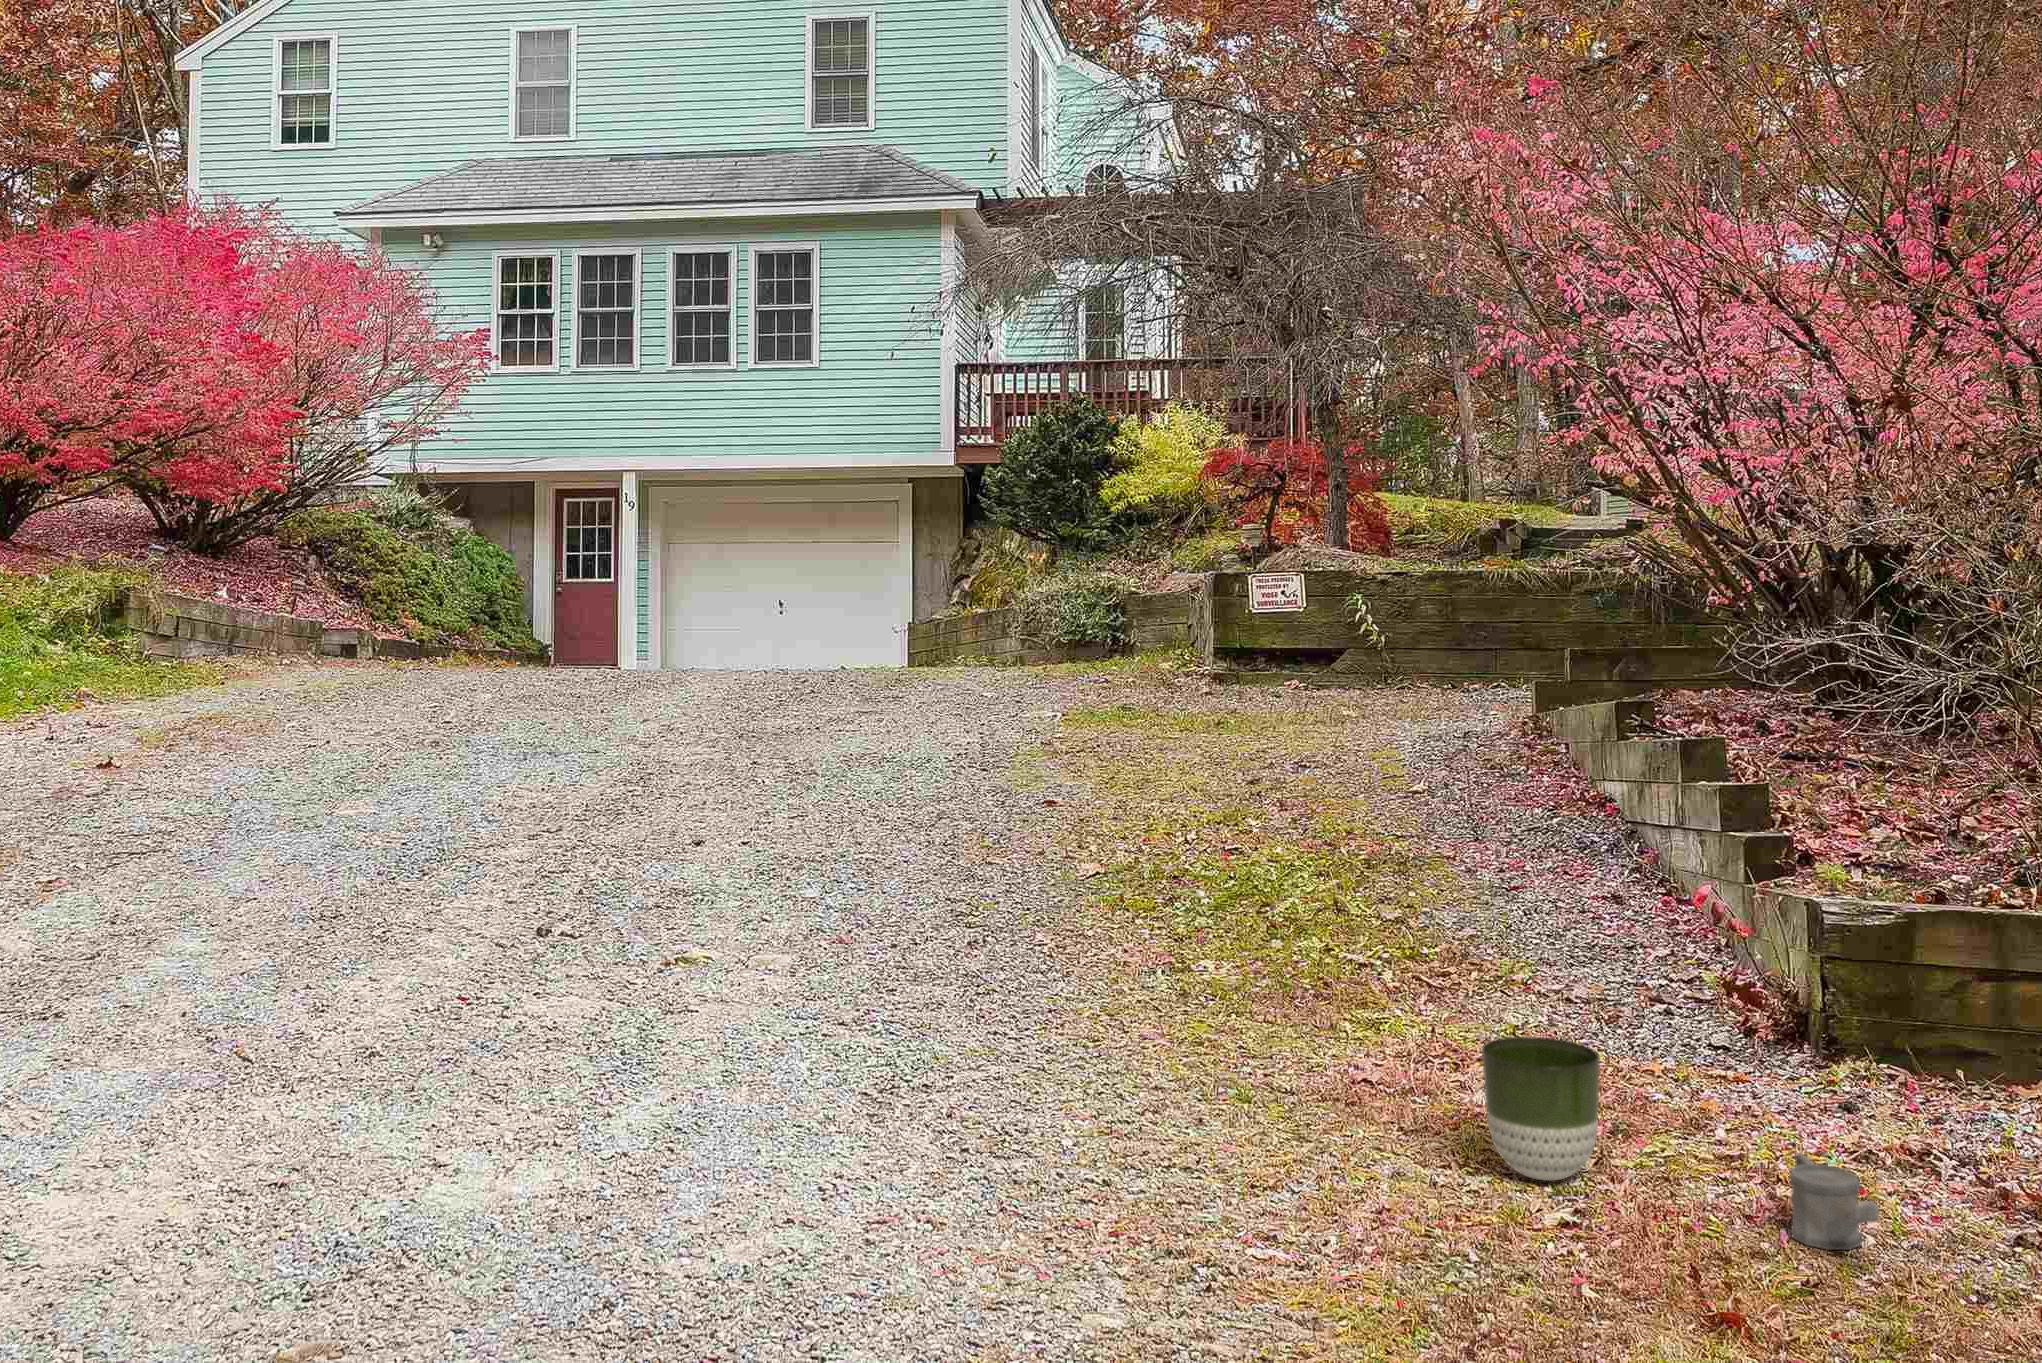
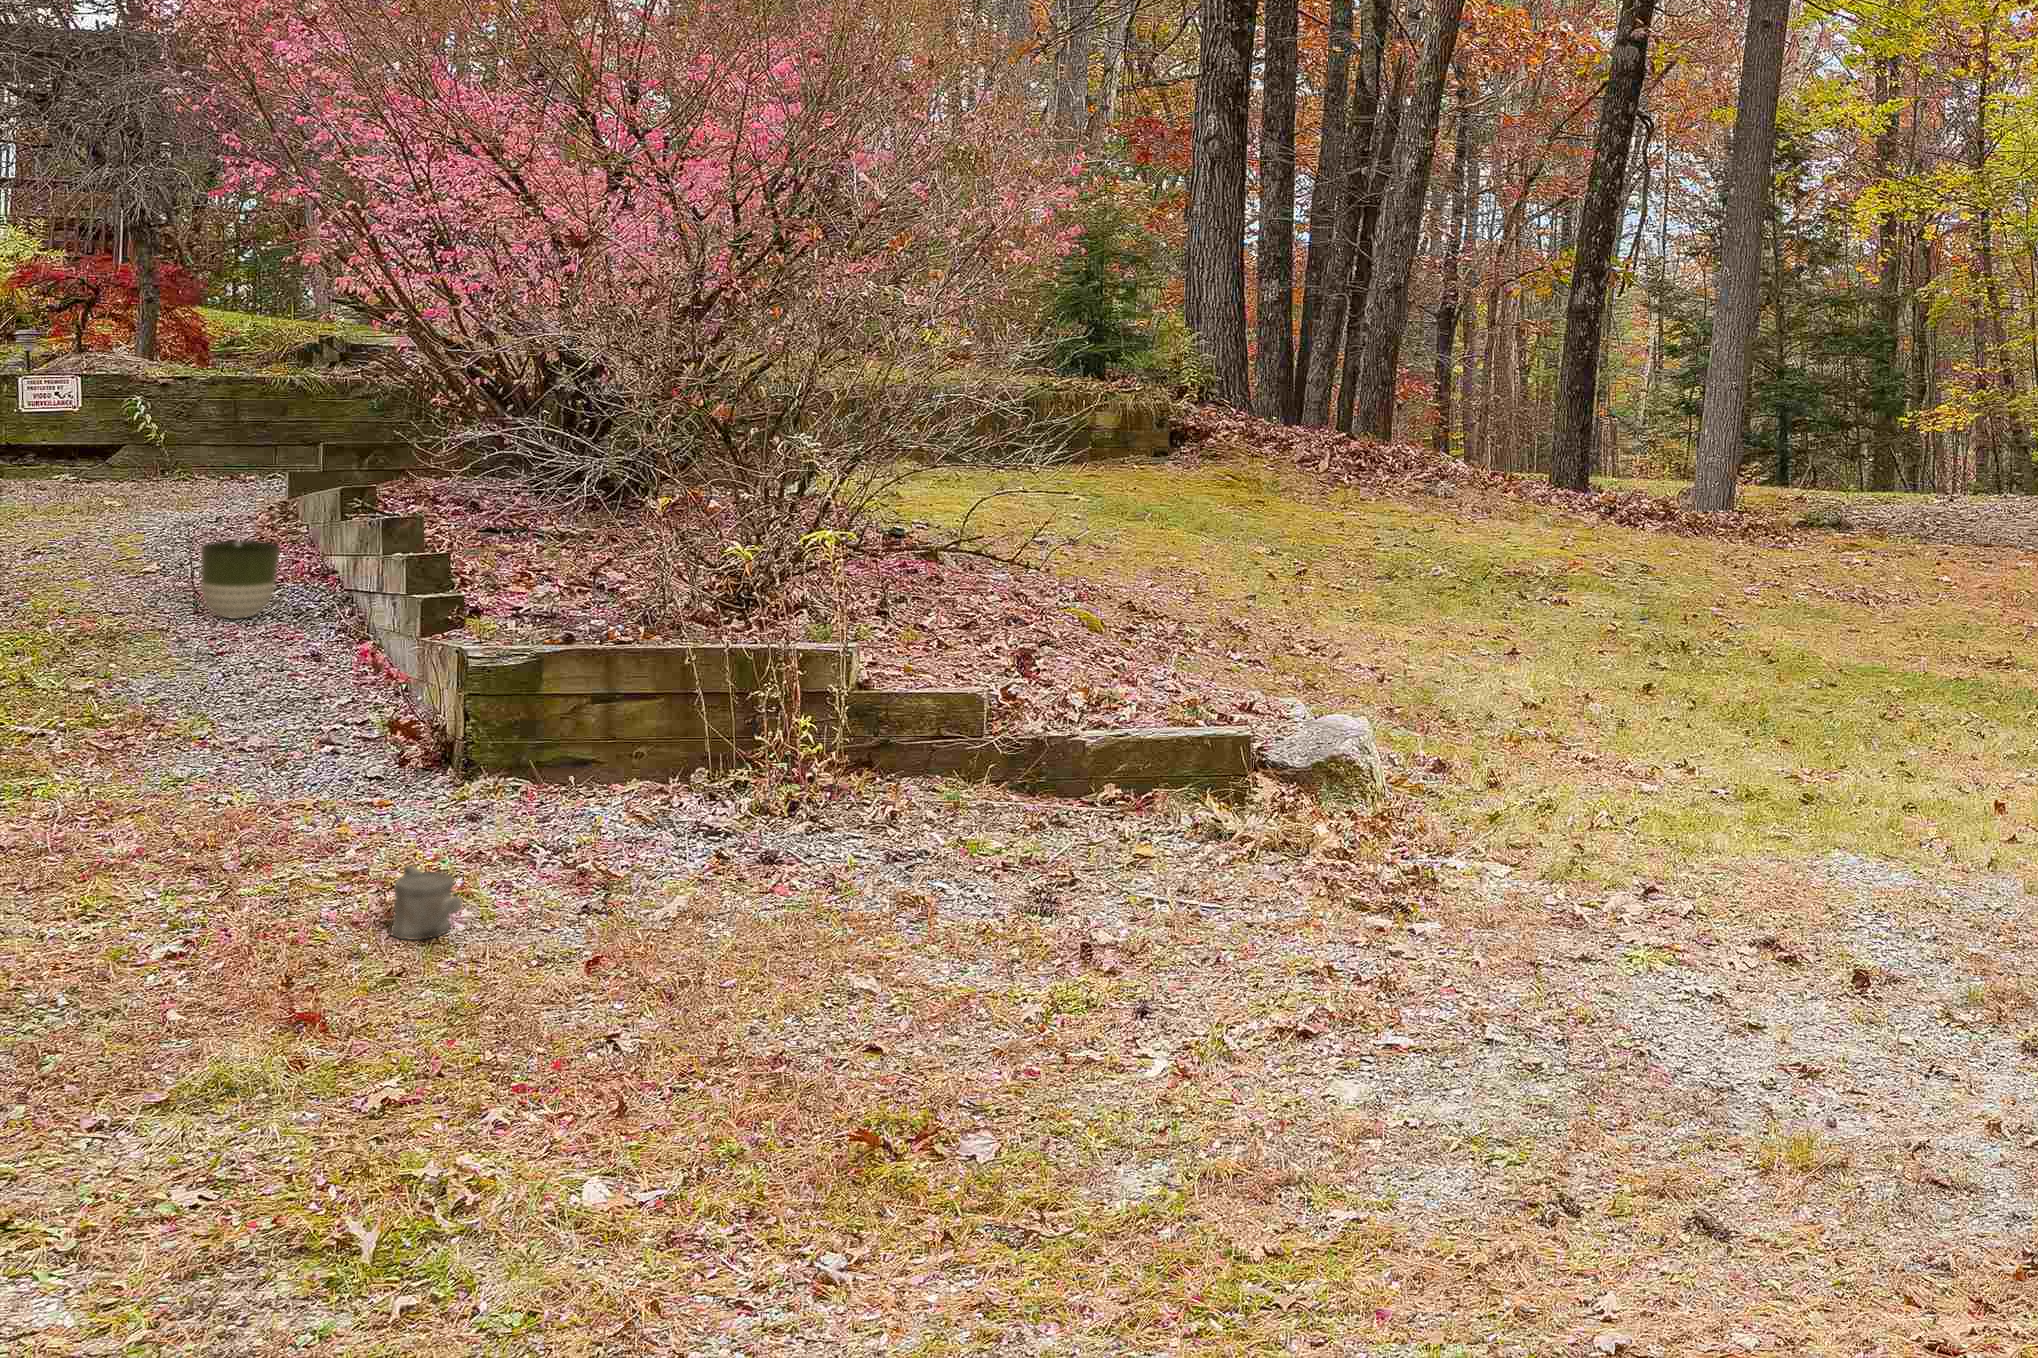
planter: present [1482,1036,1600,1181] -> present [201,541,280,619]

